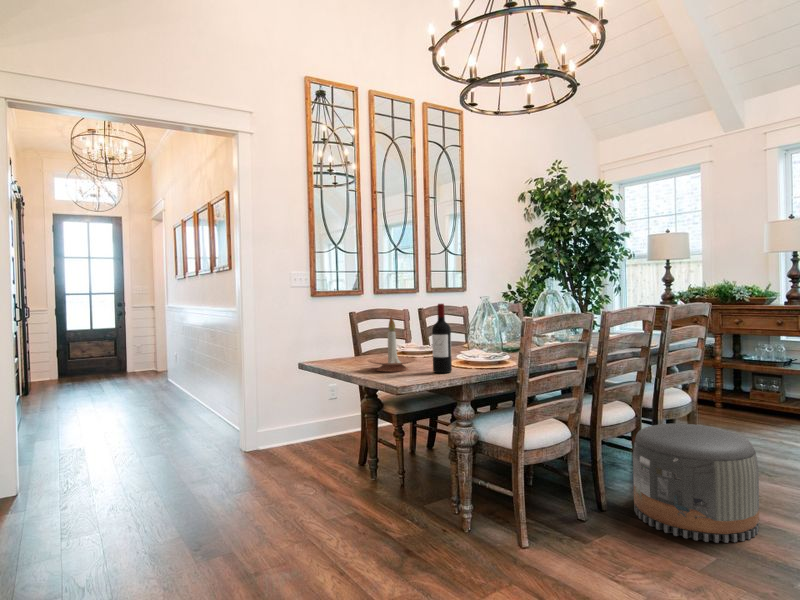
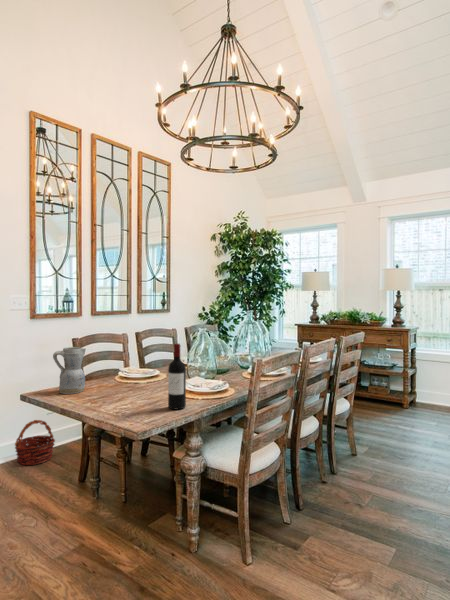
ceramic pitcher: none [326,316,358,363] -> present [53,347,86,394]
candle holder: present [368,317,416,372] -> none [101,353,149,407]
basket: none [299,402,338,447] -> present [15,420,55,465]
pouf: present [633,424,759,543] -> none [322,432,413,533]

